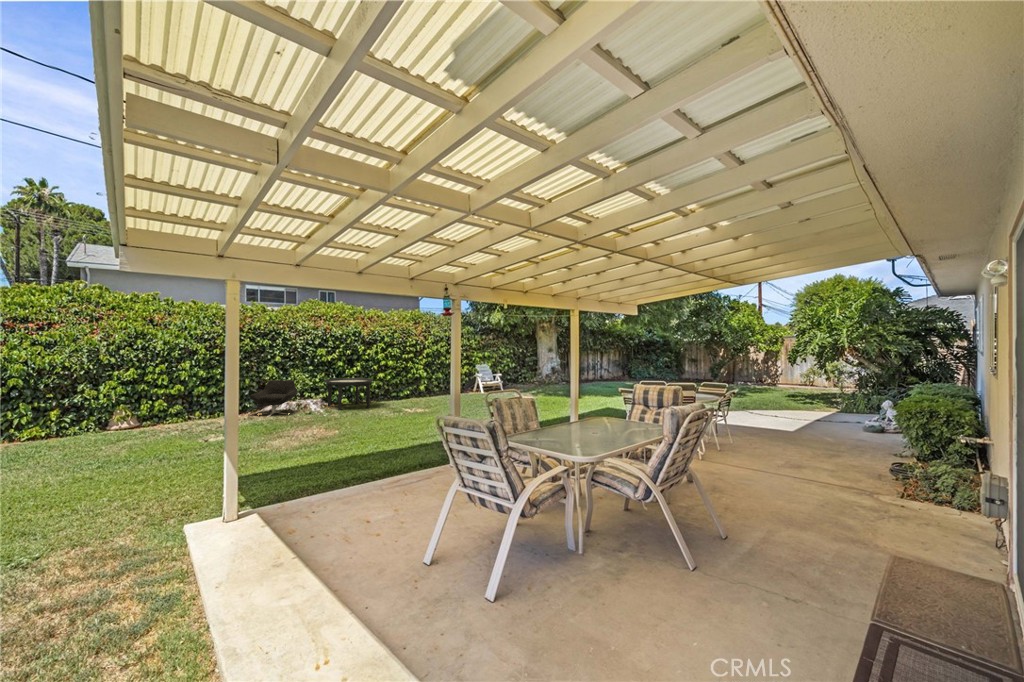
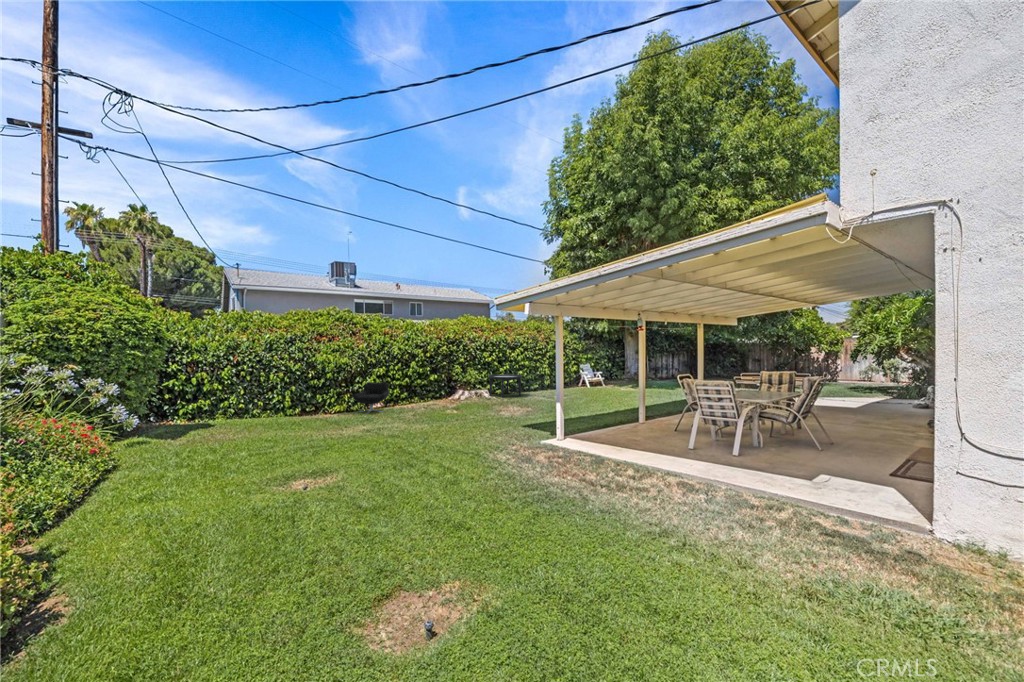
lounge chair: present [250,380,297,417] -> present [353,382,390,414]

